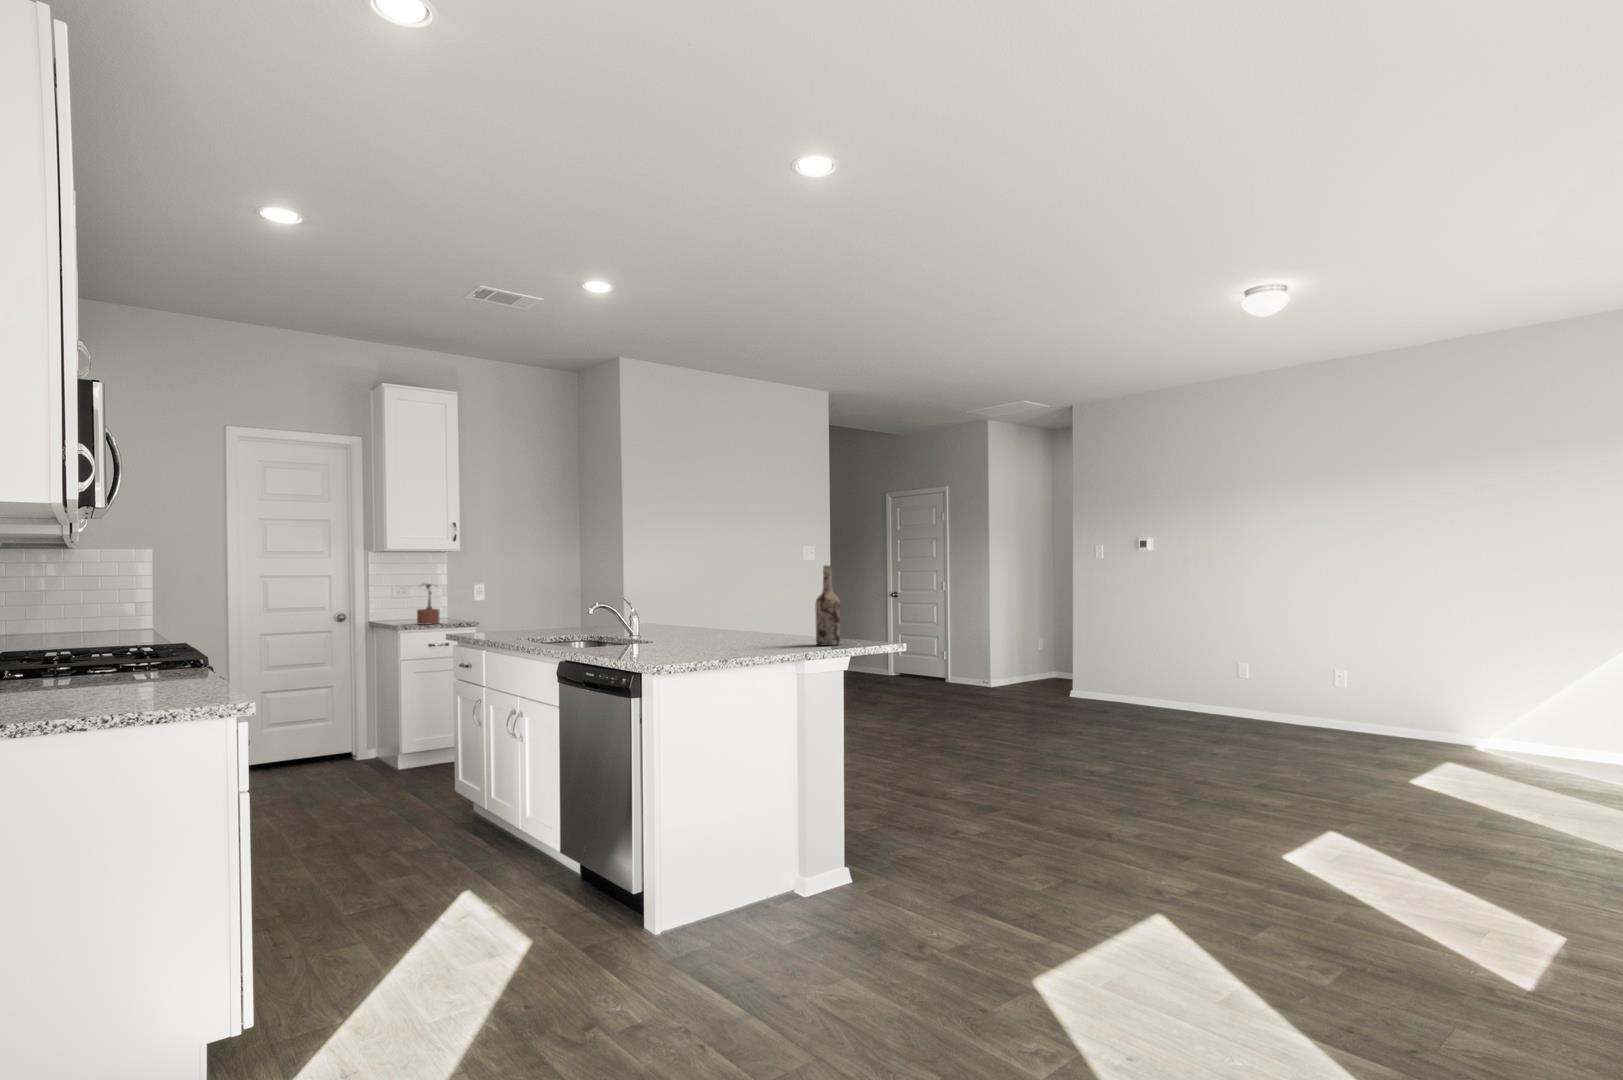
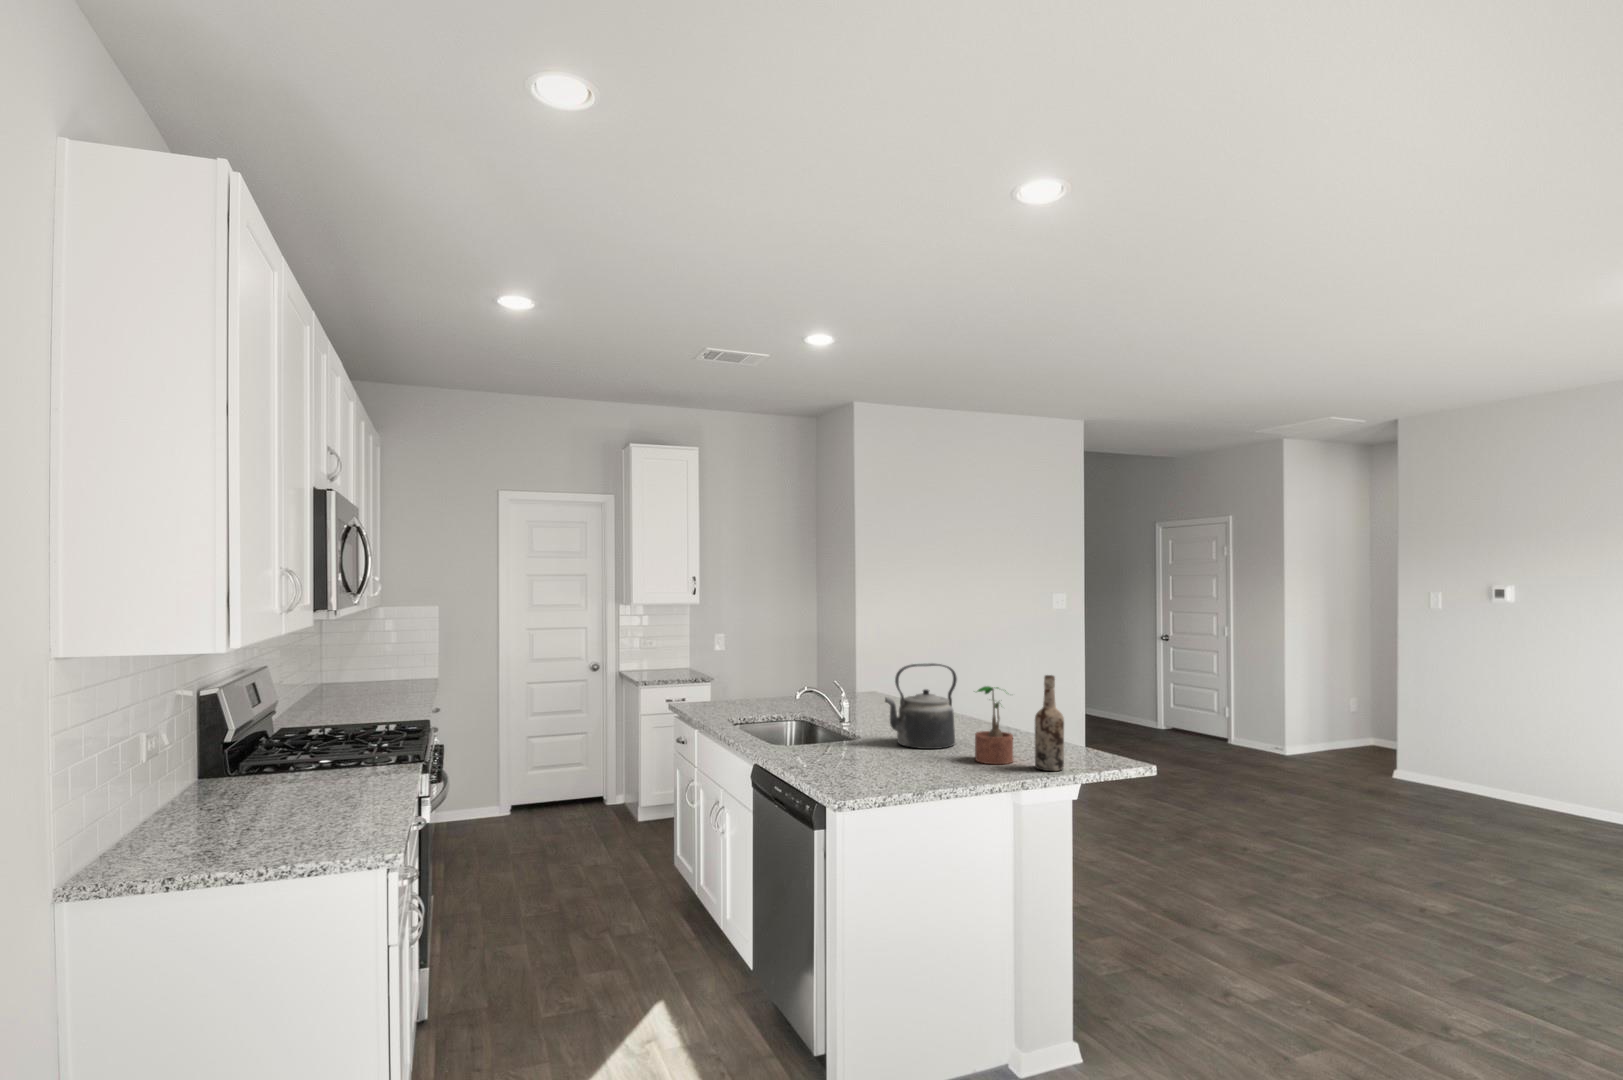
kettle: none [679,569,742,642] -> present [885,663,957,749]
potted plant: present [417,584,440,625] -> present [975,686,1013,764]

